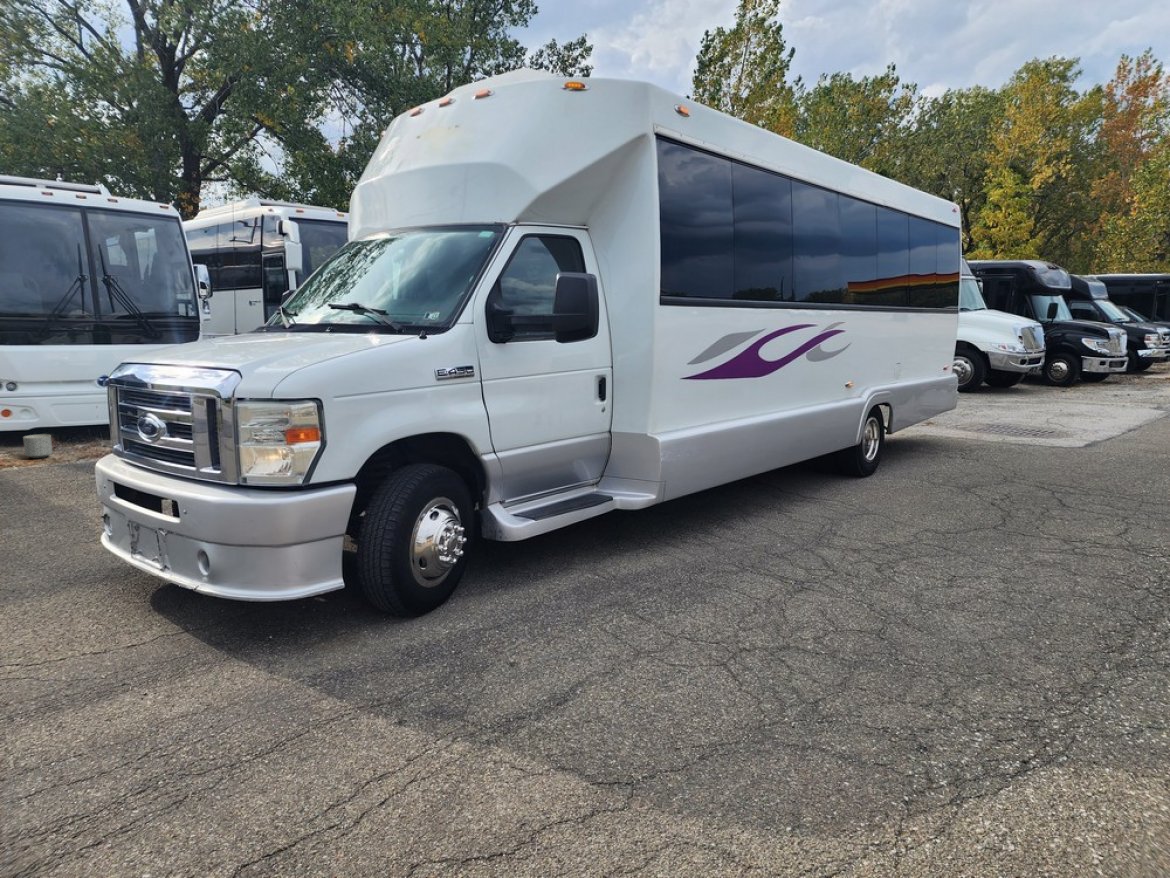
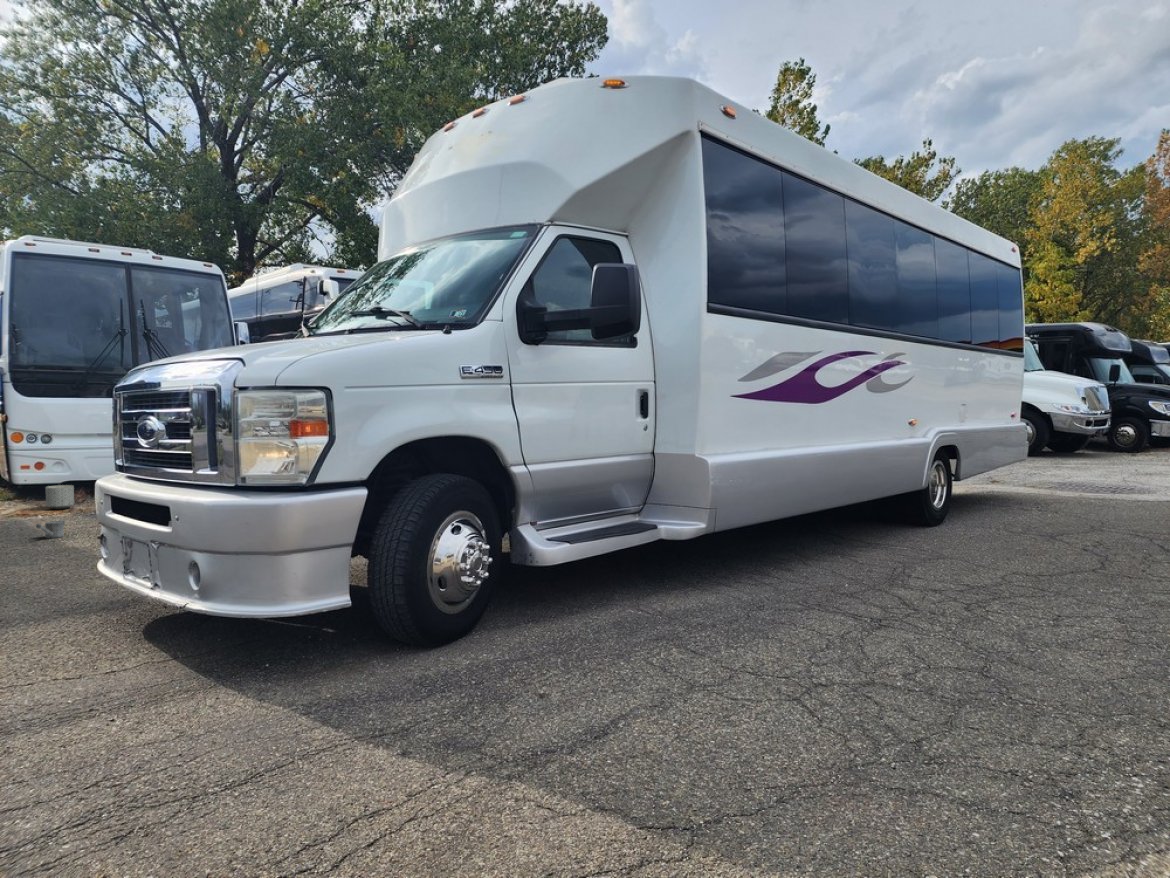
watering can: none [25,476,52,495] -> present [36,520,65,538]

